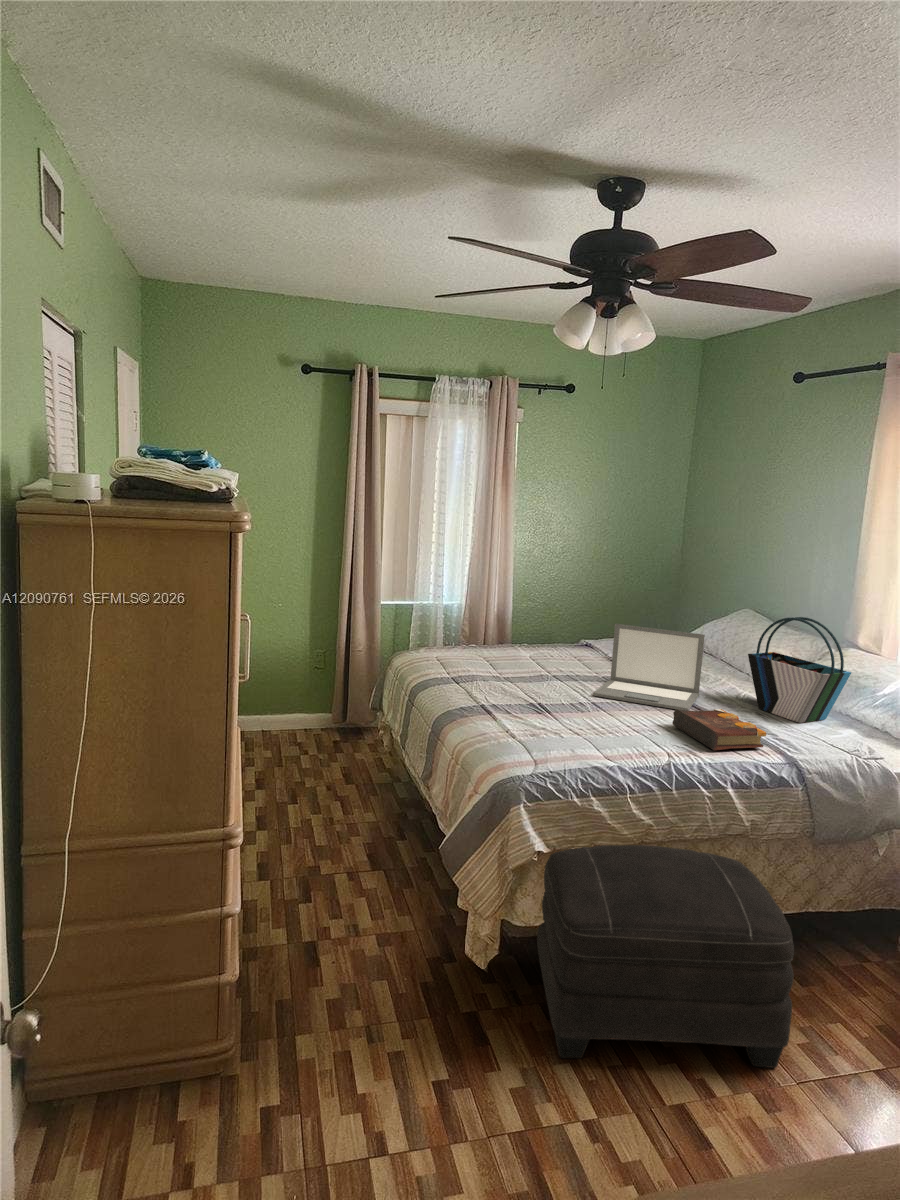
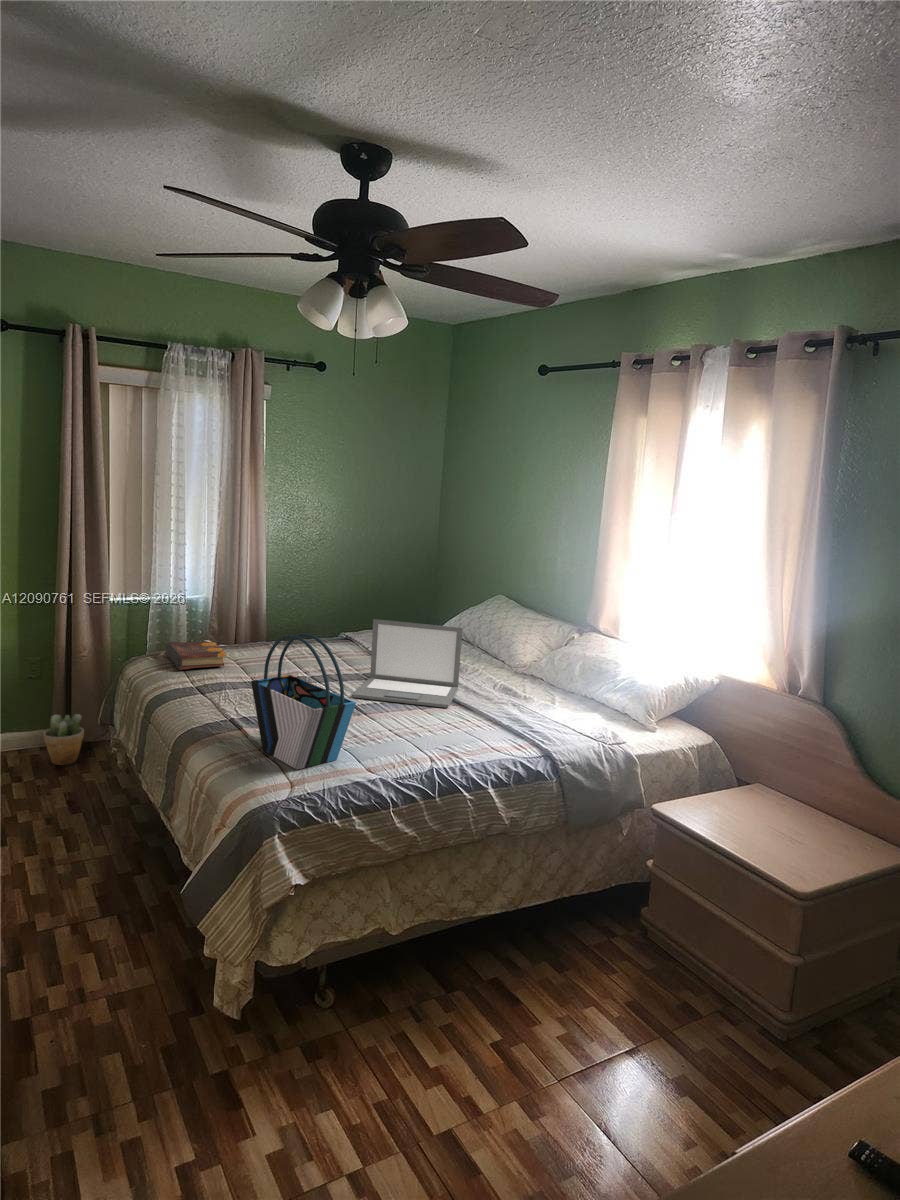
tote bag: present [748,617,851,723] -> present [251,633,356,770]
potted plant: none [323,700,355,744] -> present [43,714,84,765]
book: present [673,709,766,750] -> present [165,640,226,670]
ottoman: present [537,845,794,1068] -> none [298,858,554,1106]

